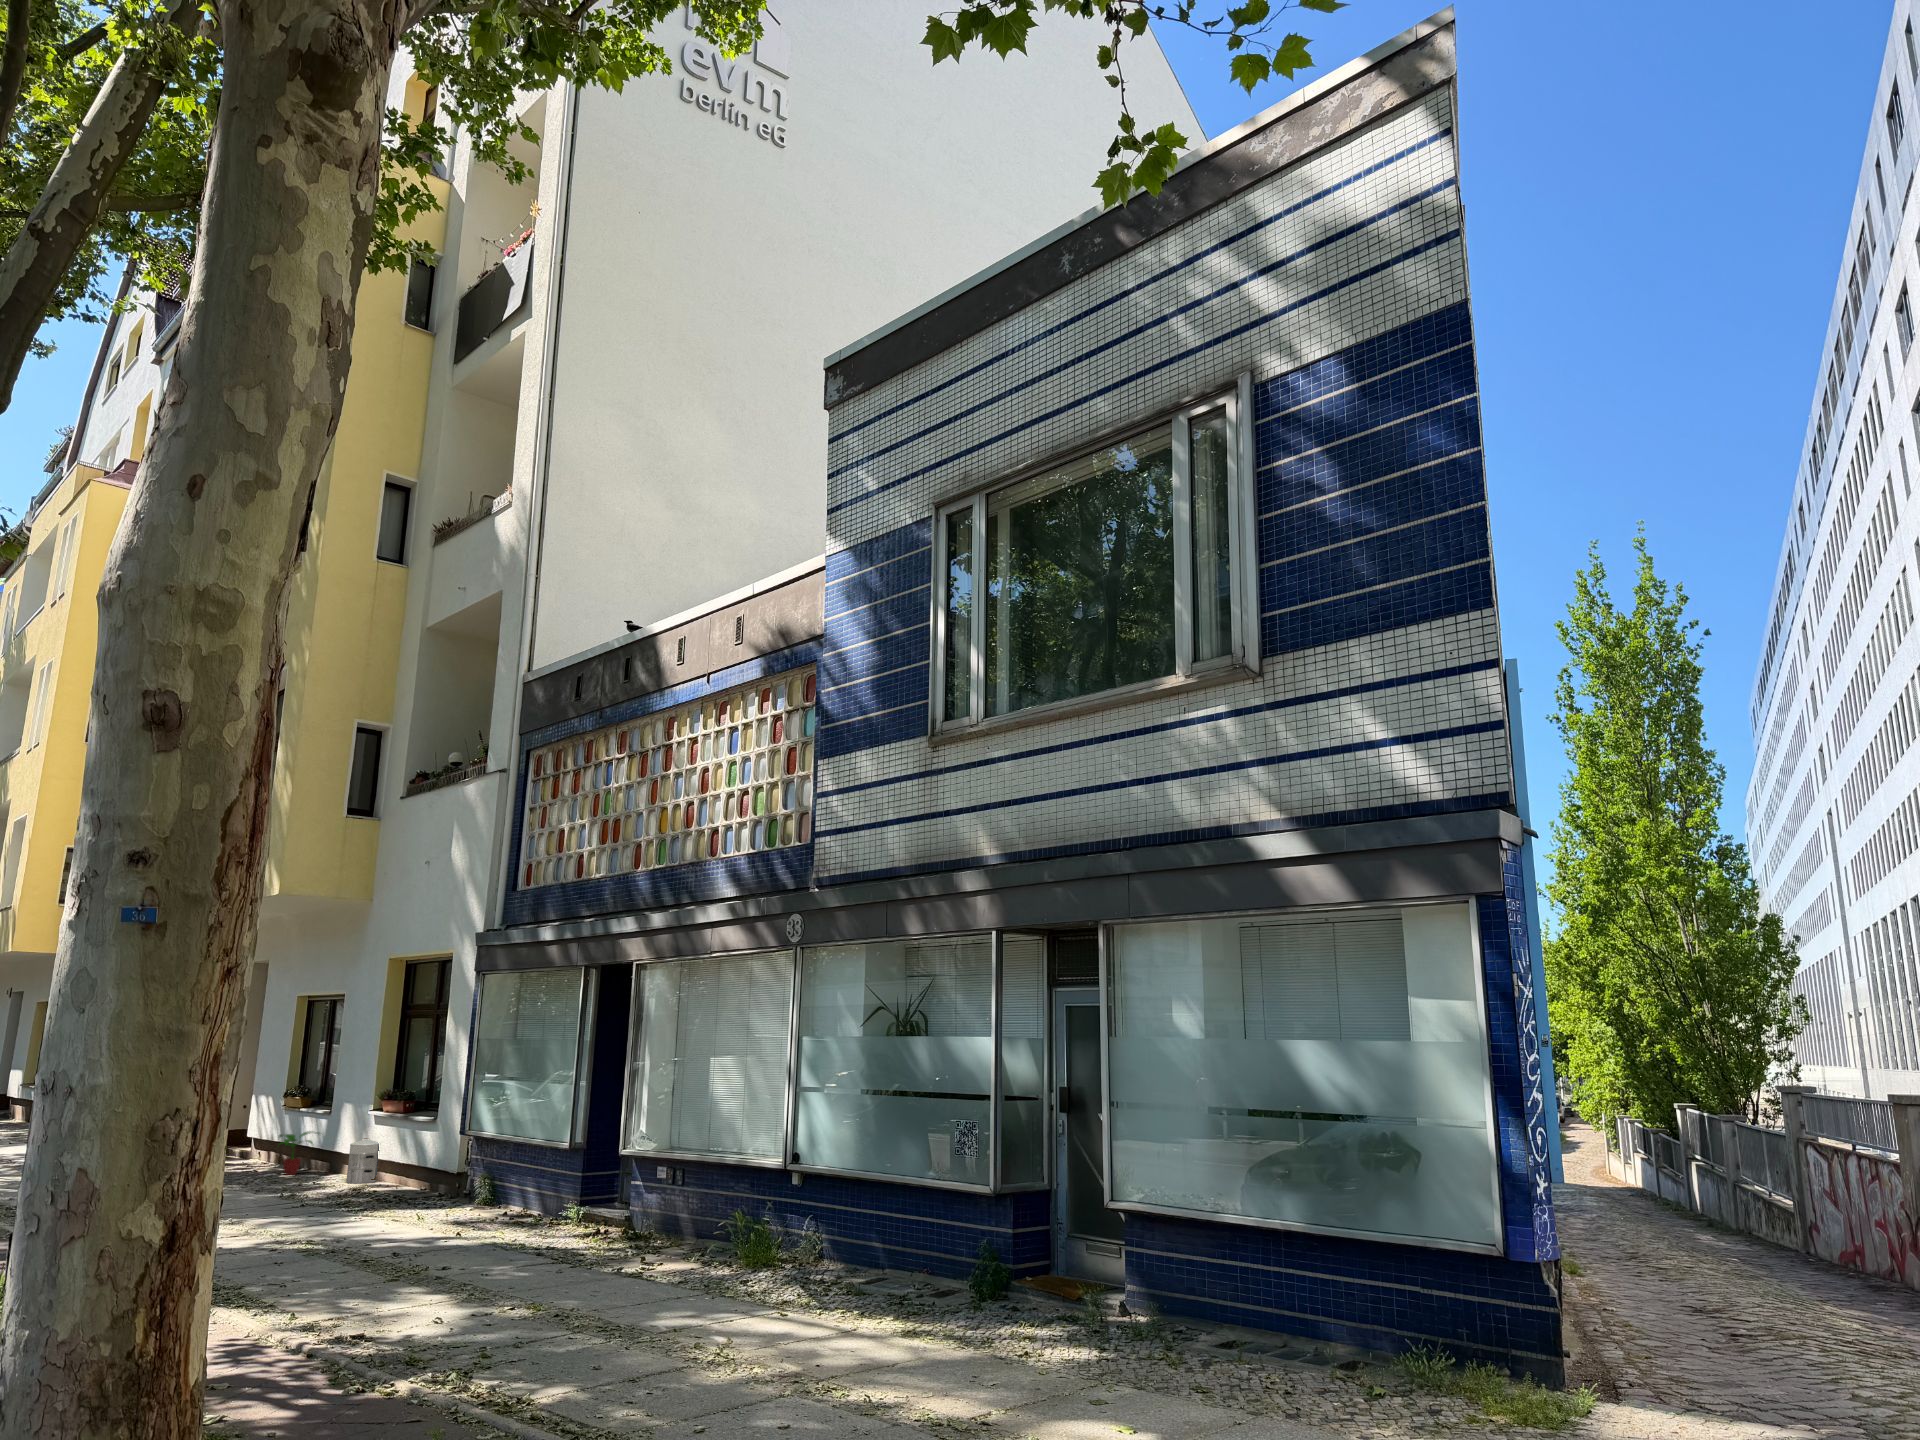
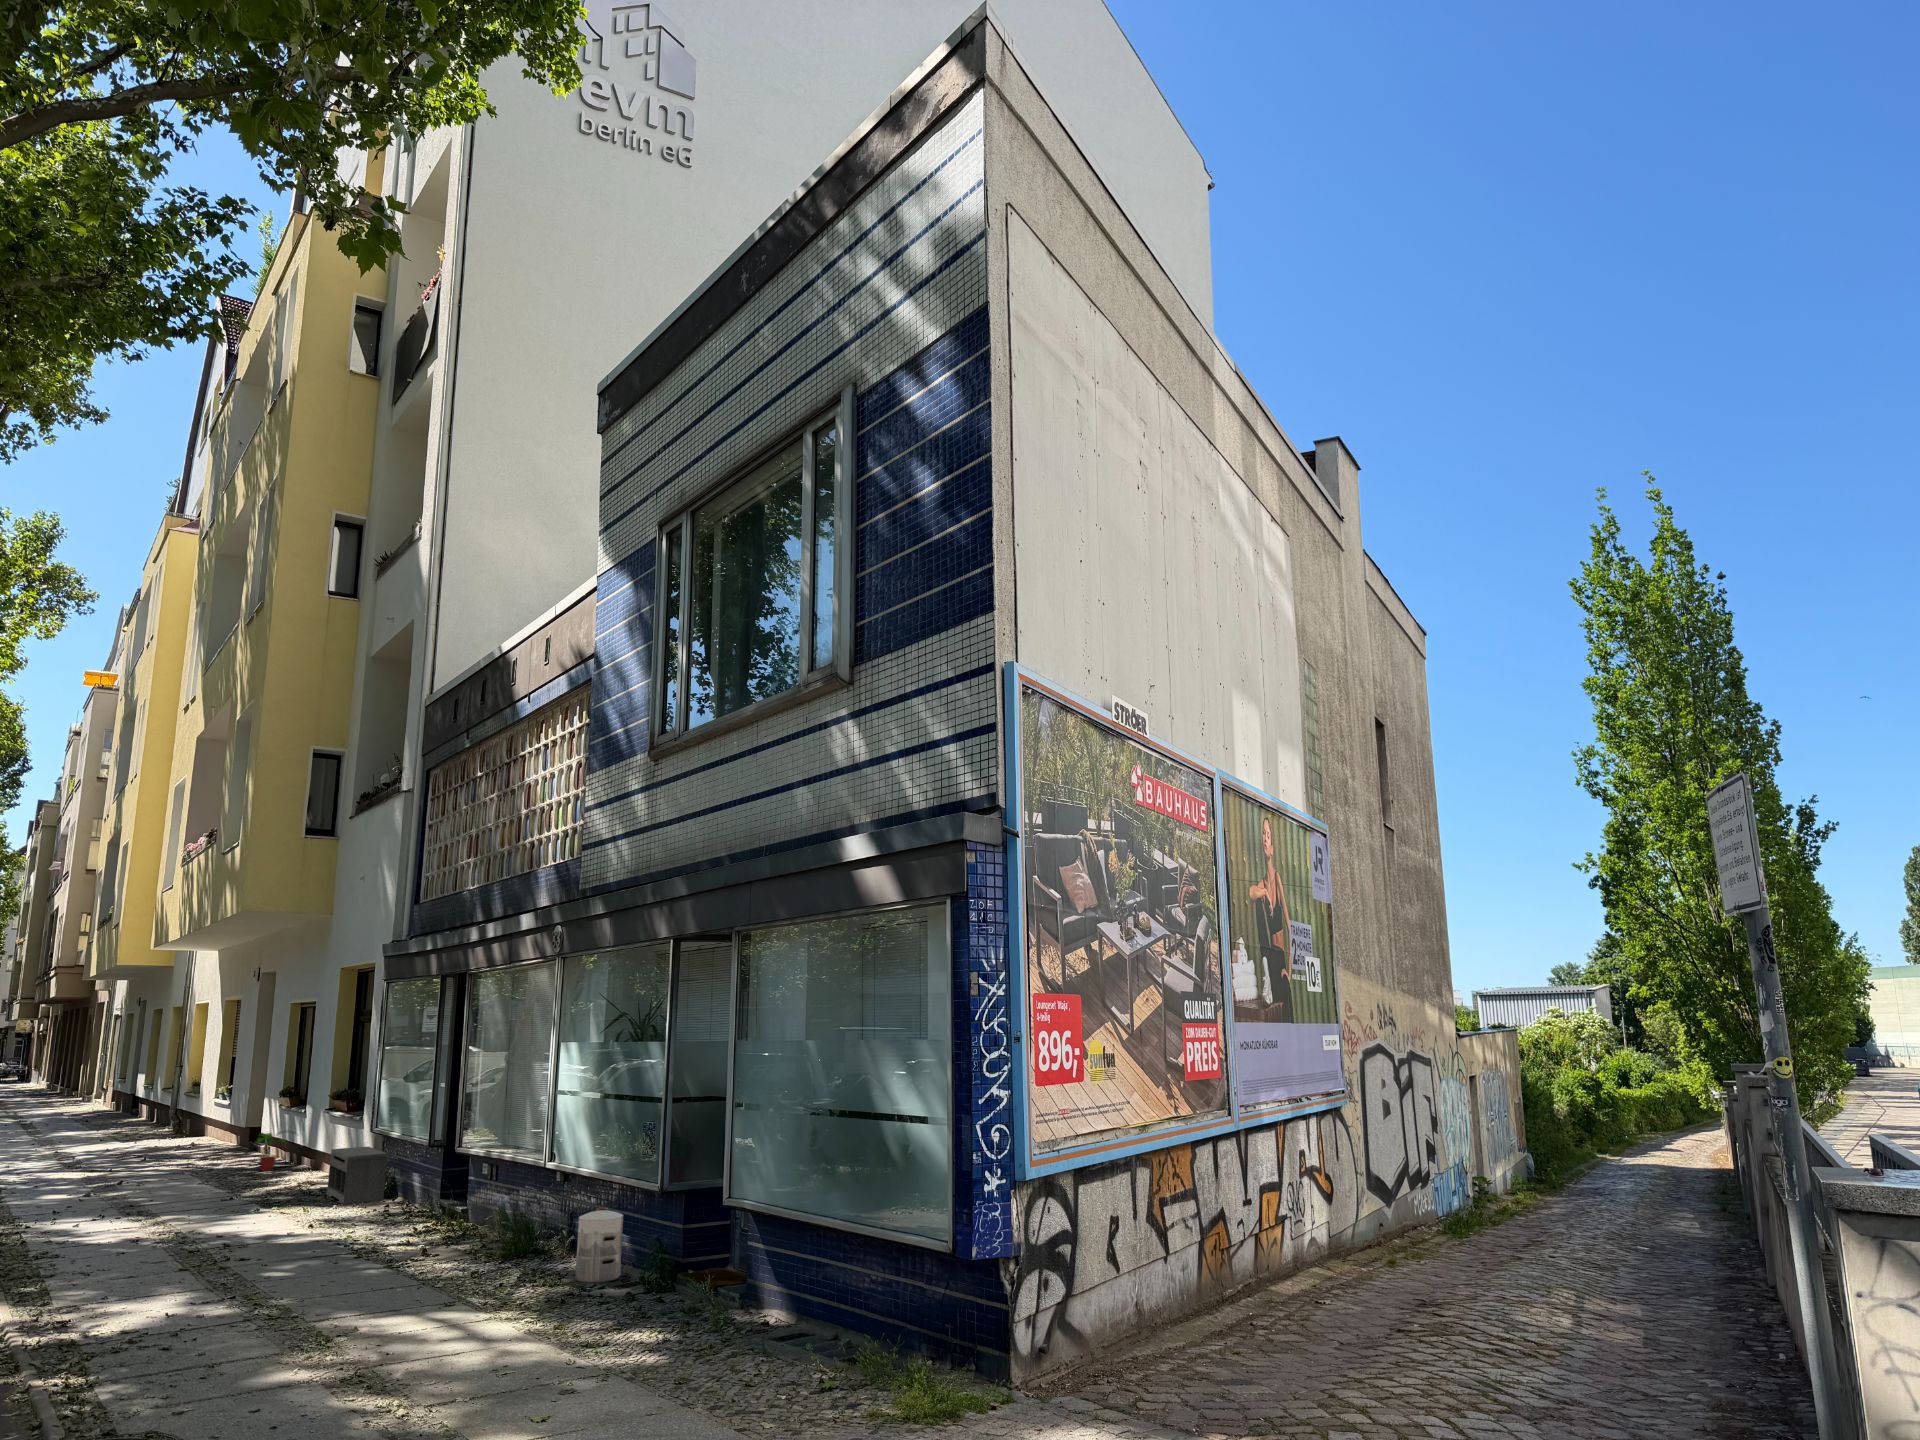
waste bin: present [346,1138,380,1184] -> present [575,1207,624,1283]
bench: none [410,1146,487,1206] -> present [327,1147,387,1204]

